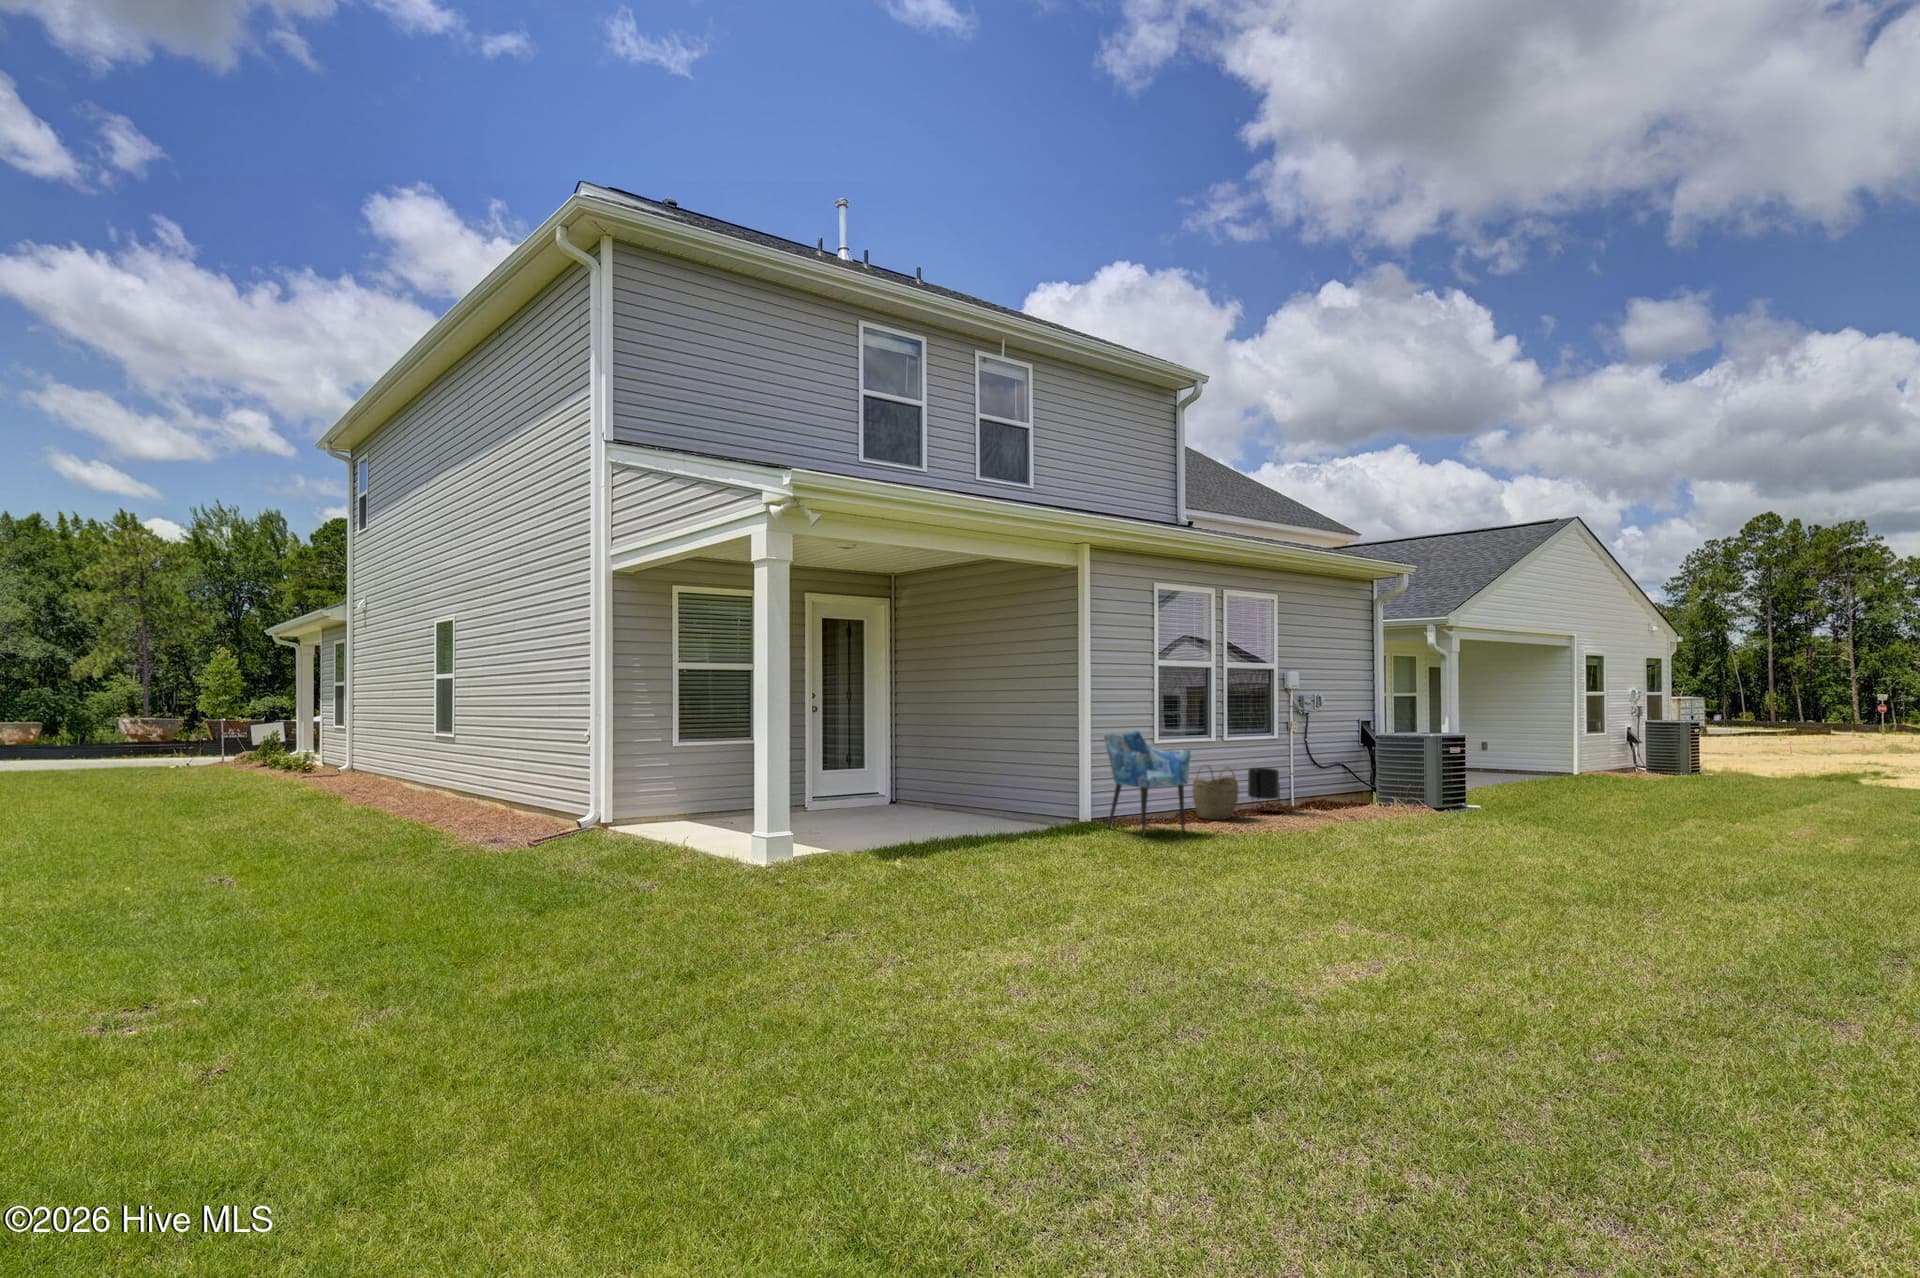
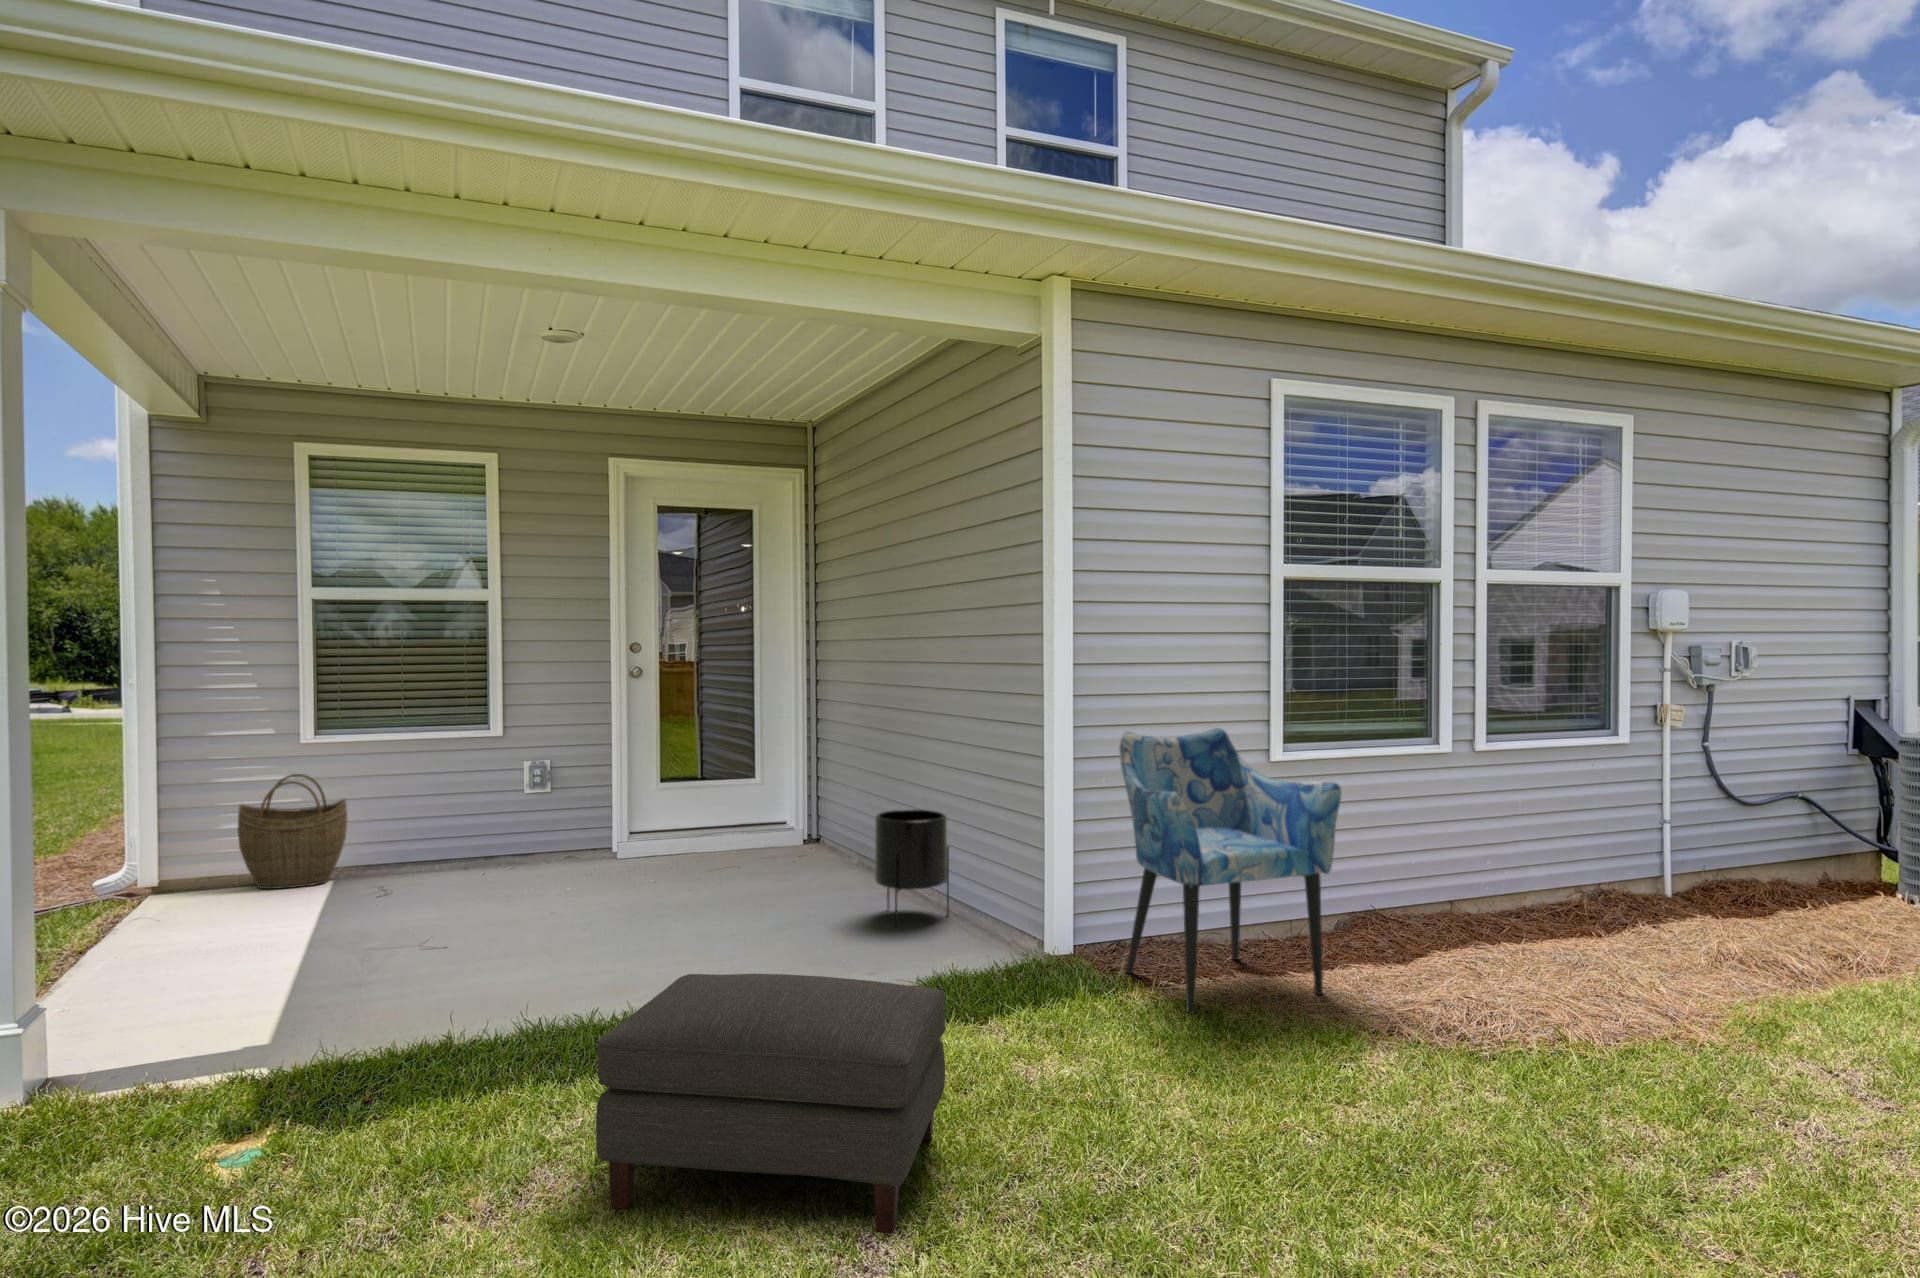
woven basket: present [1192,768,1239,820] -> present [237,774,347,889]
planter: present [1248,768,1280,799] -> present [875,810,949,926]
ottoman: none [1013,806,1120,871] -> present [596,974,945,1234]

